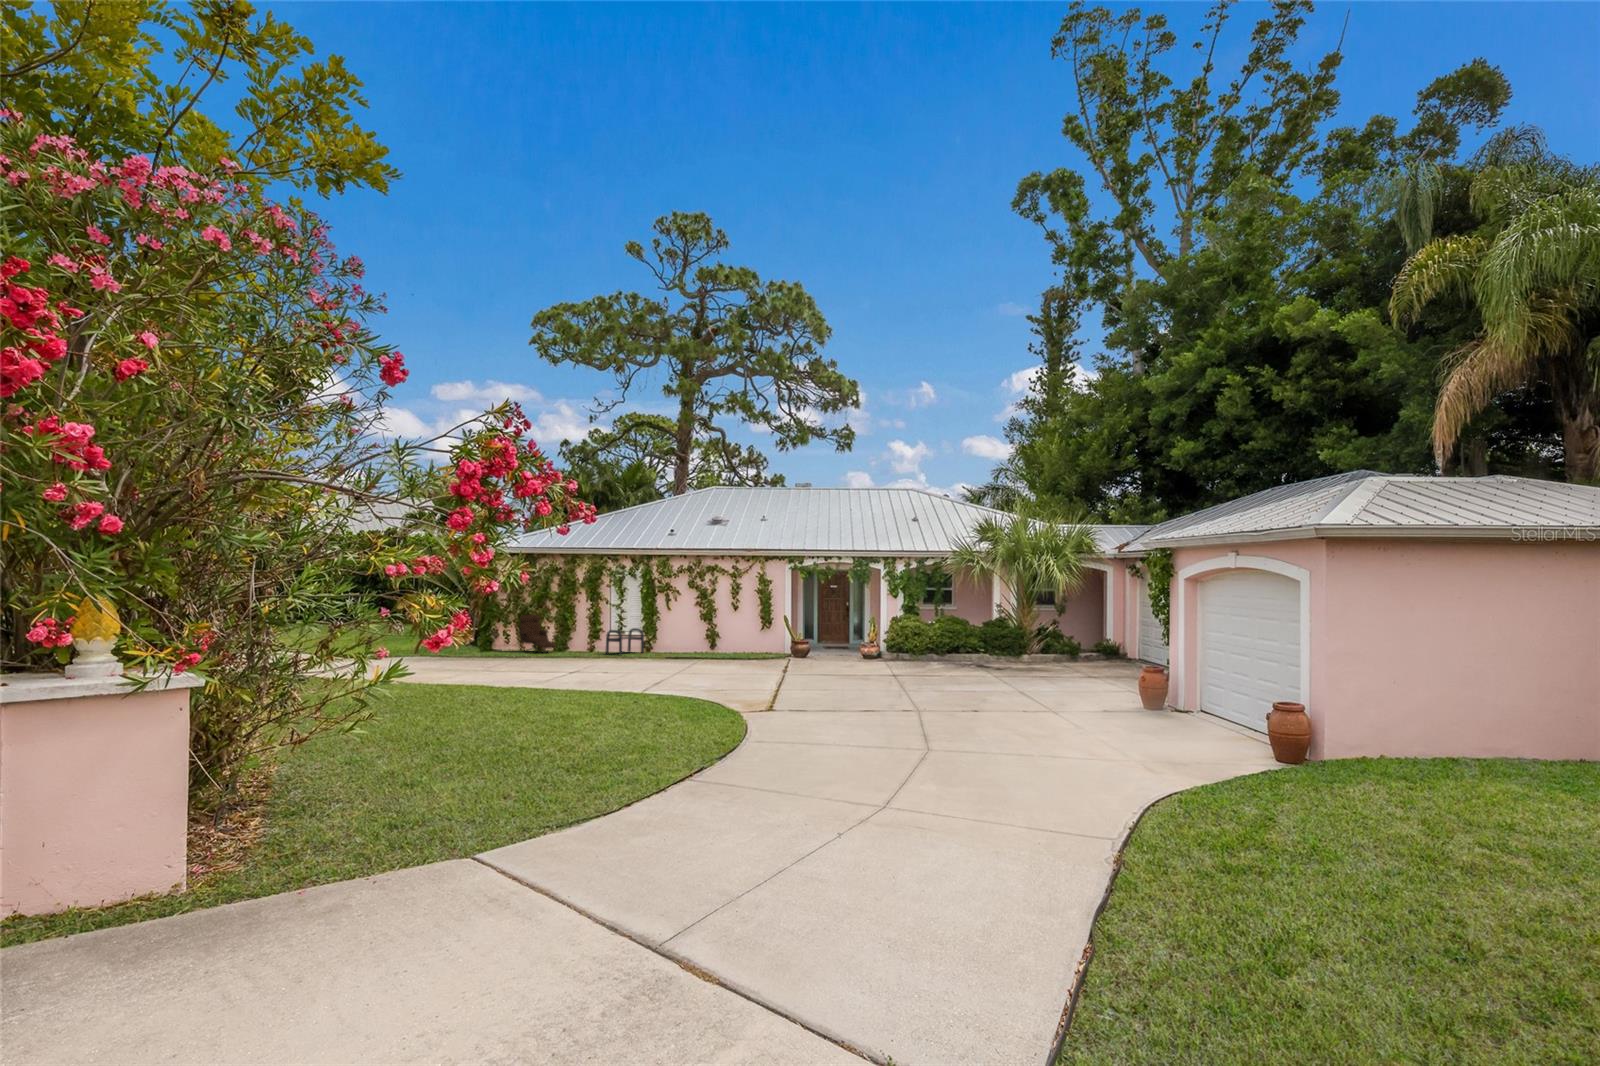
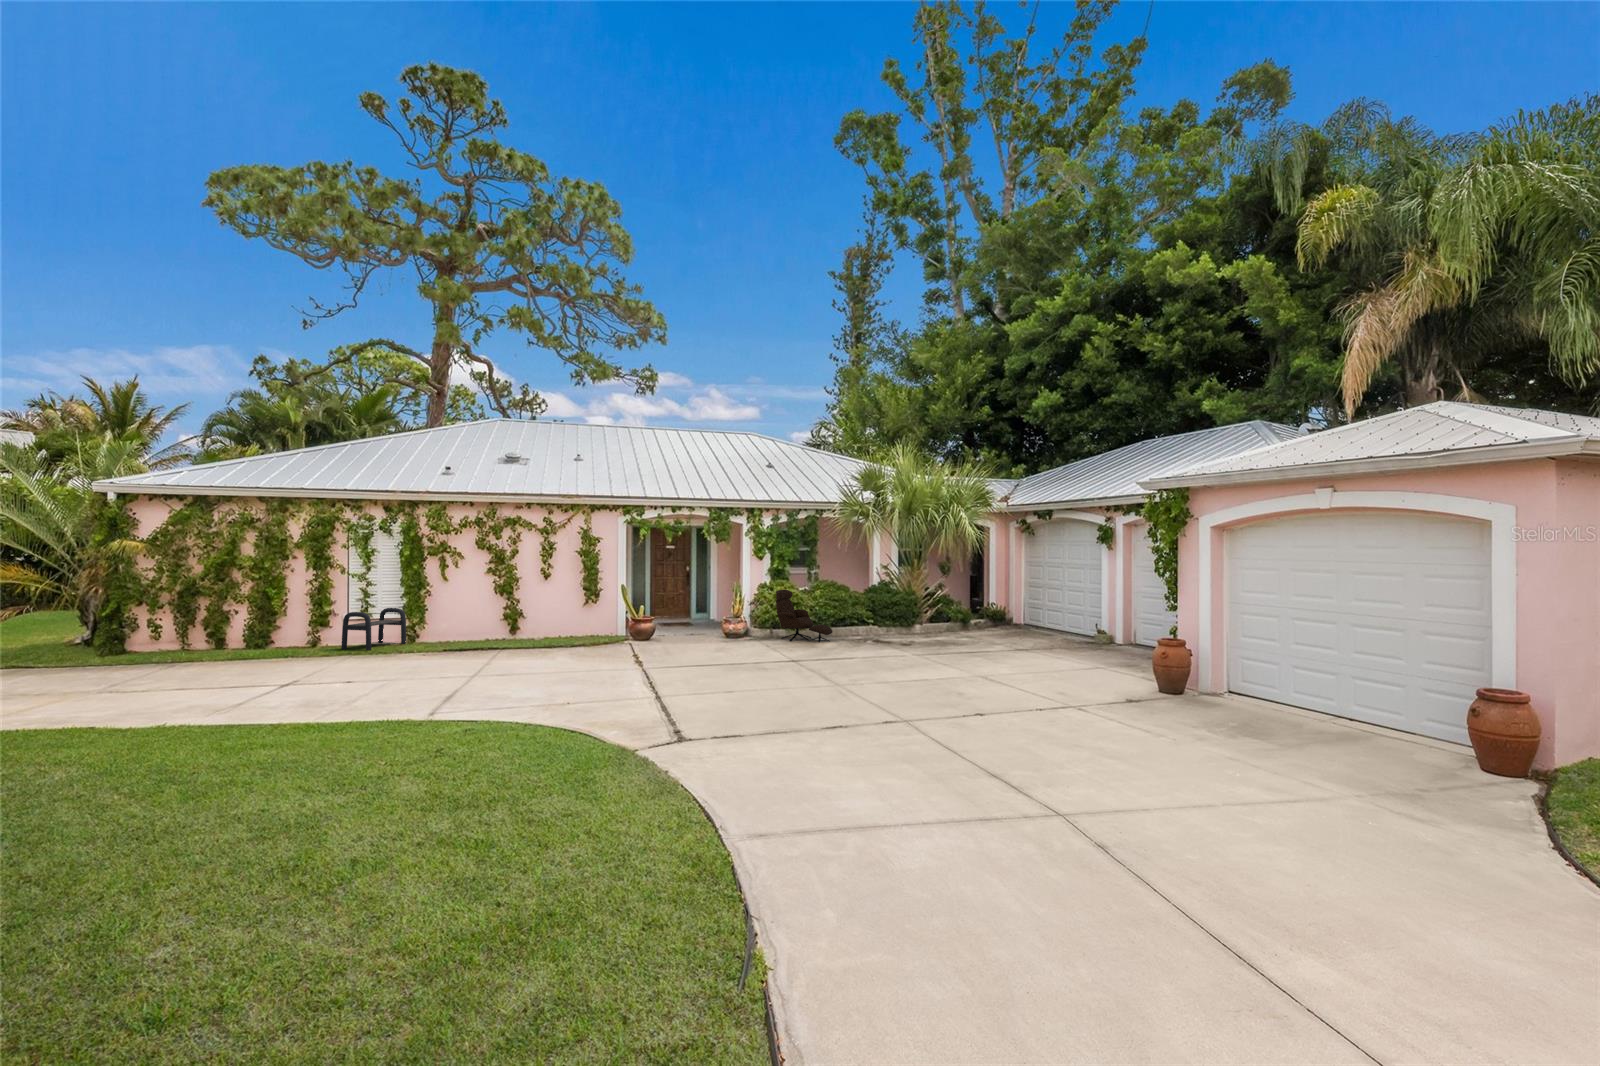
lounge chair: present [519,615,555,652] -> present [776,589,832,642]

